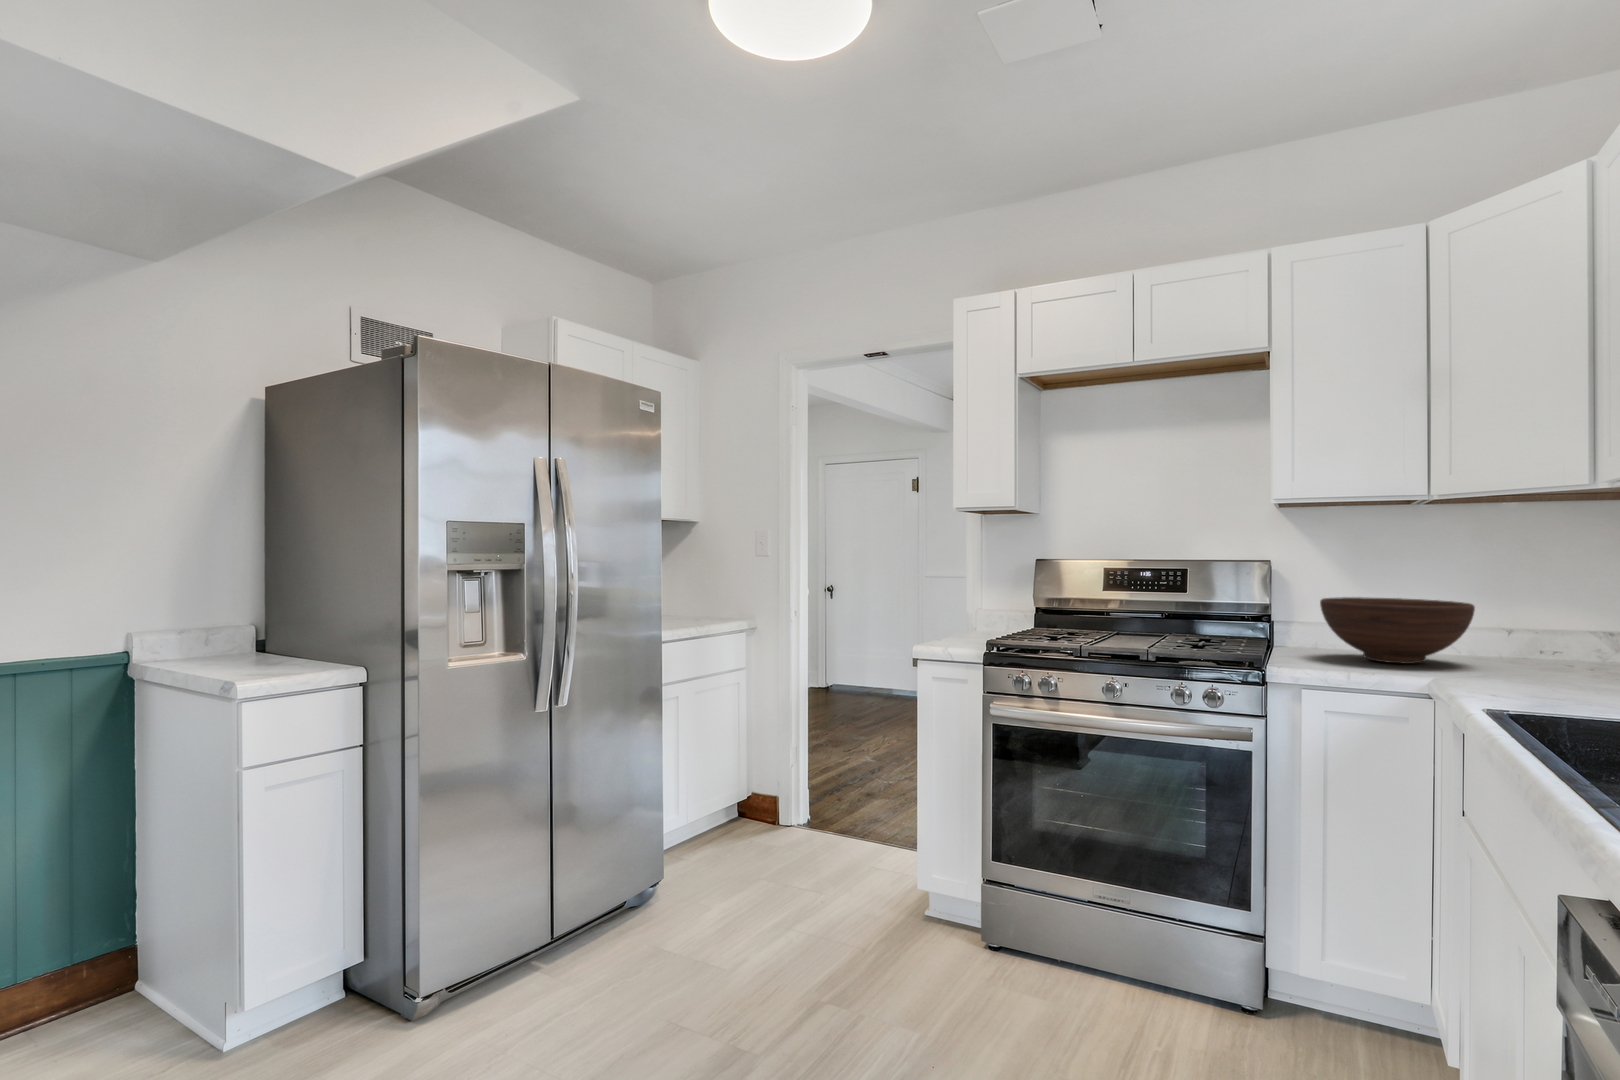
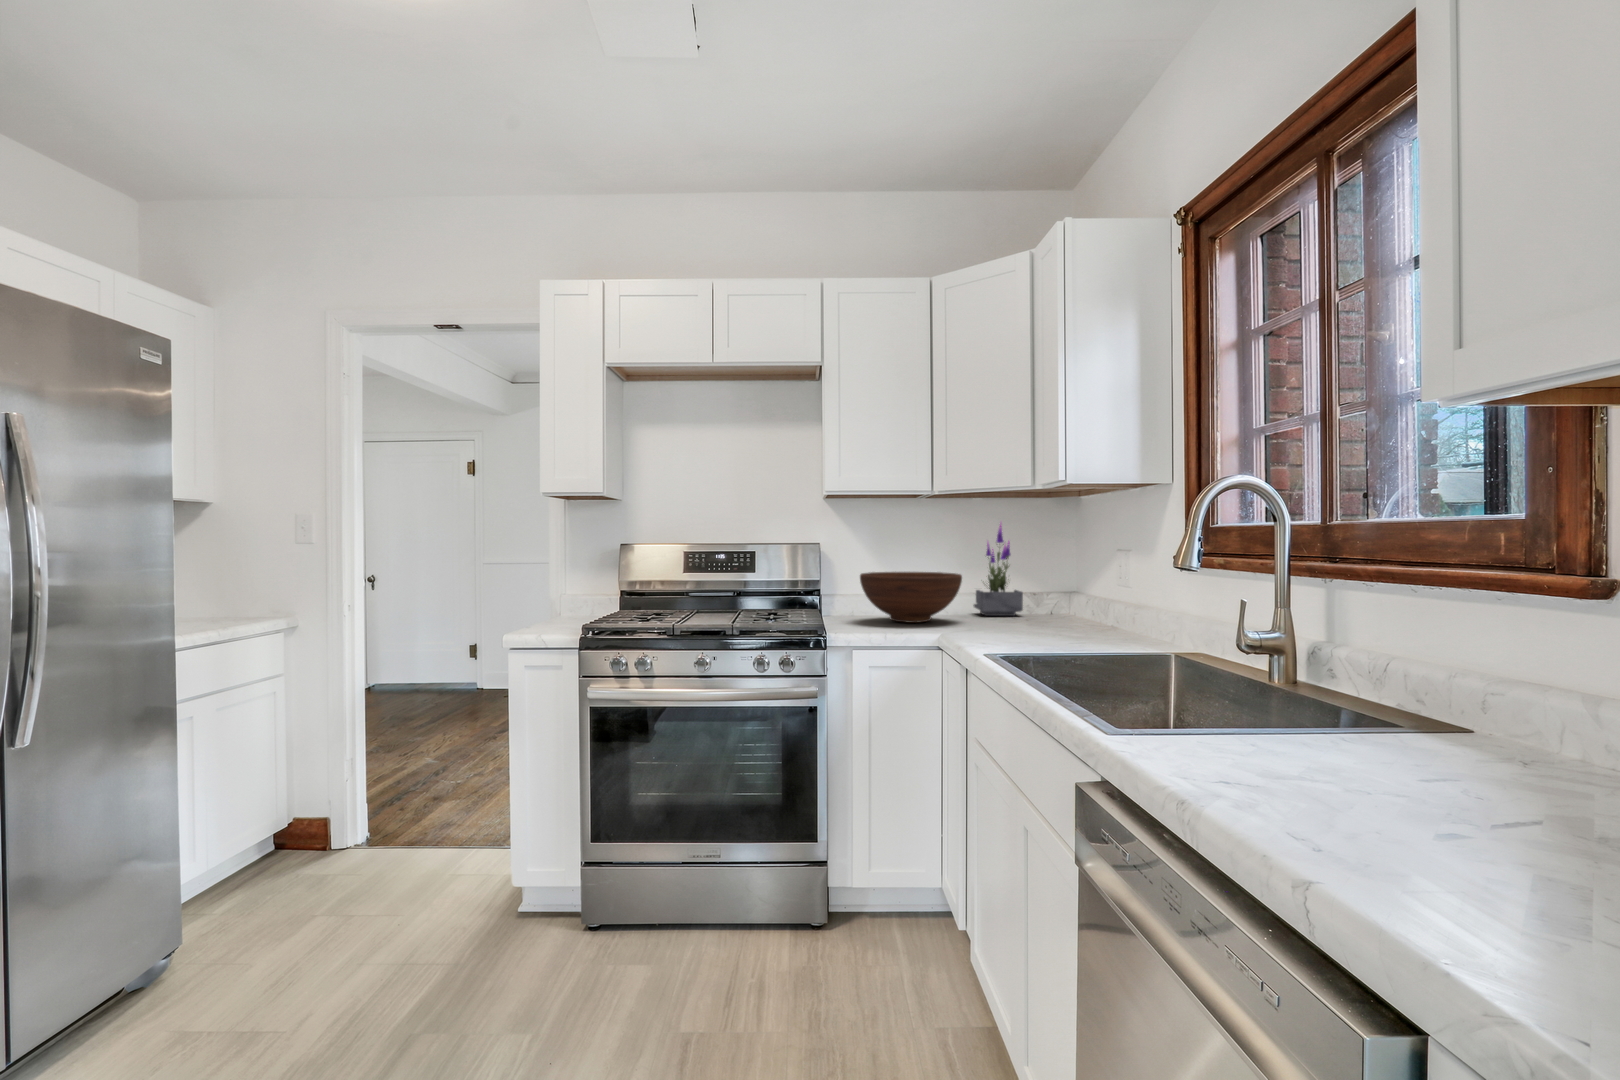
potted plant: none [1504,533,1586,665] -> present [973,523,1023,616]

